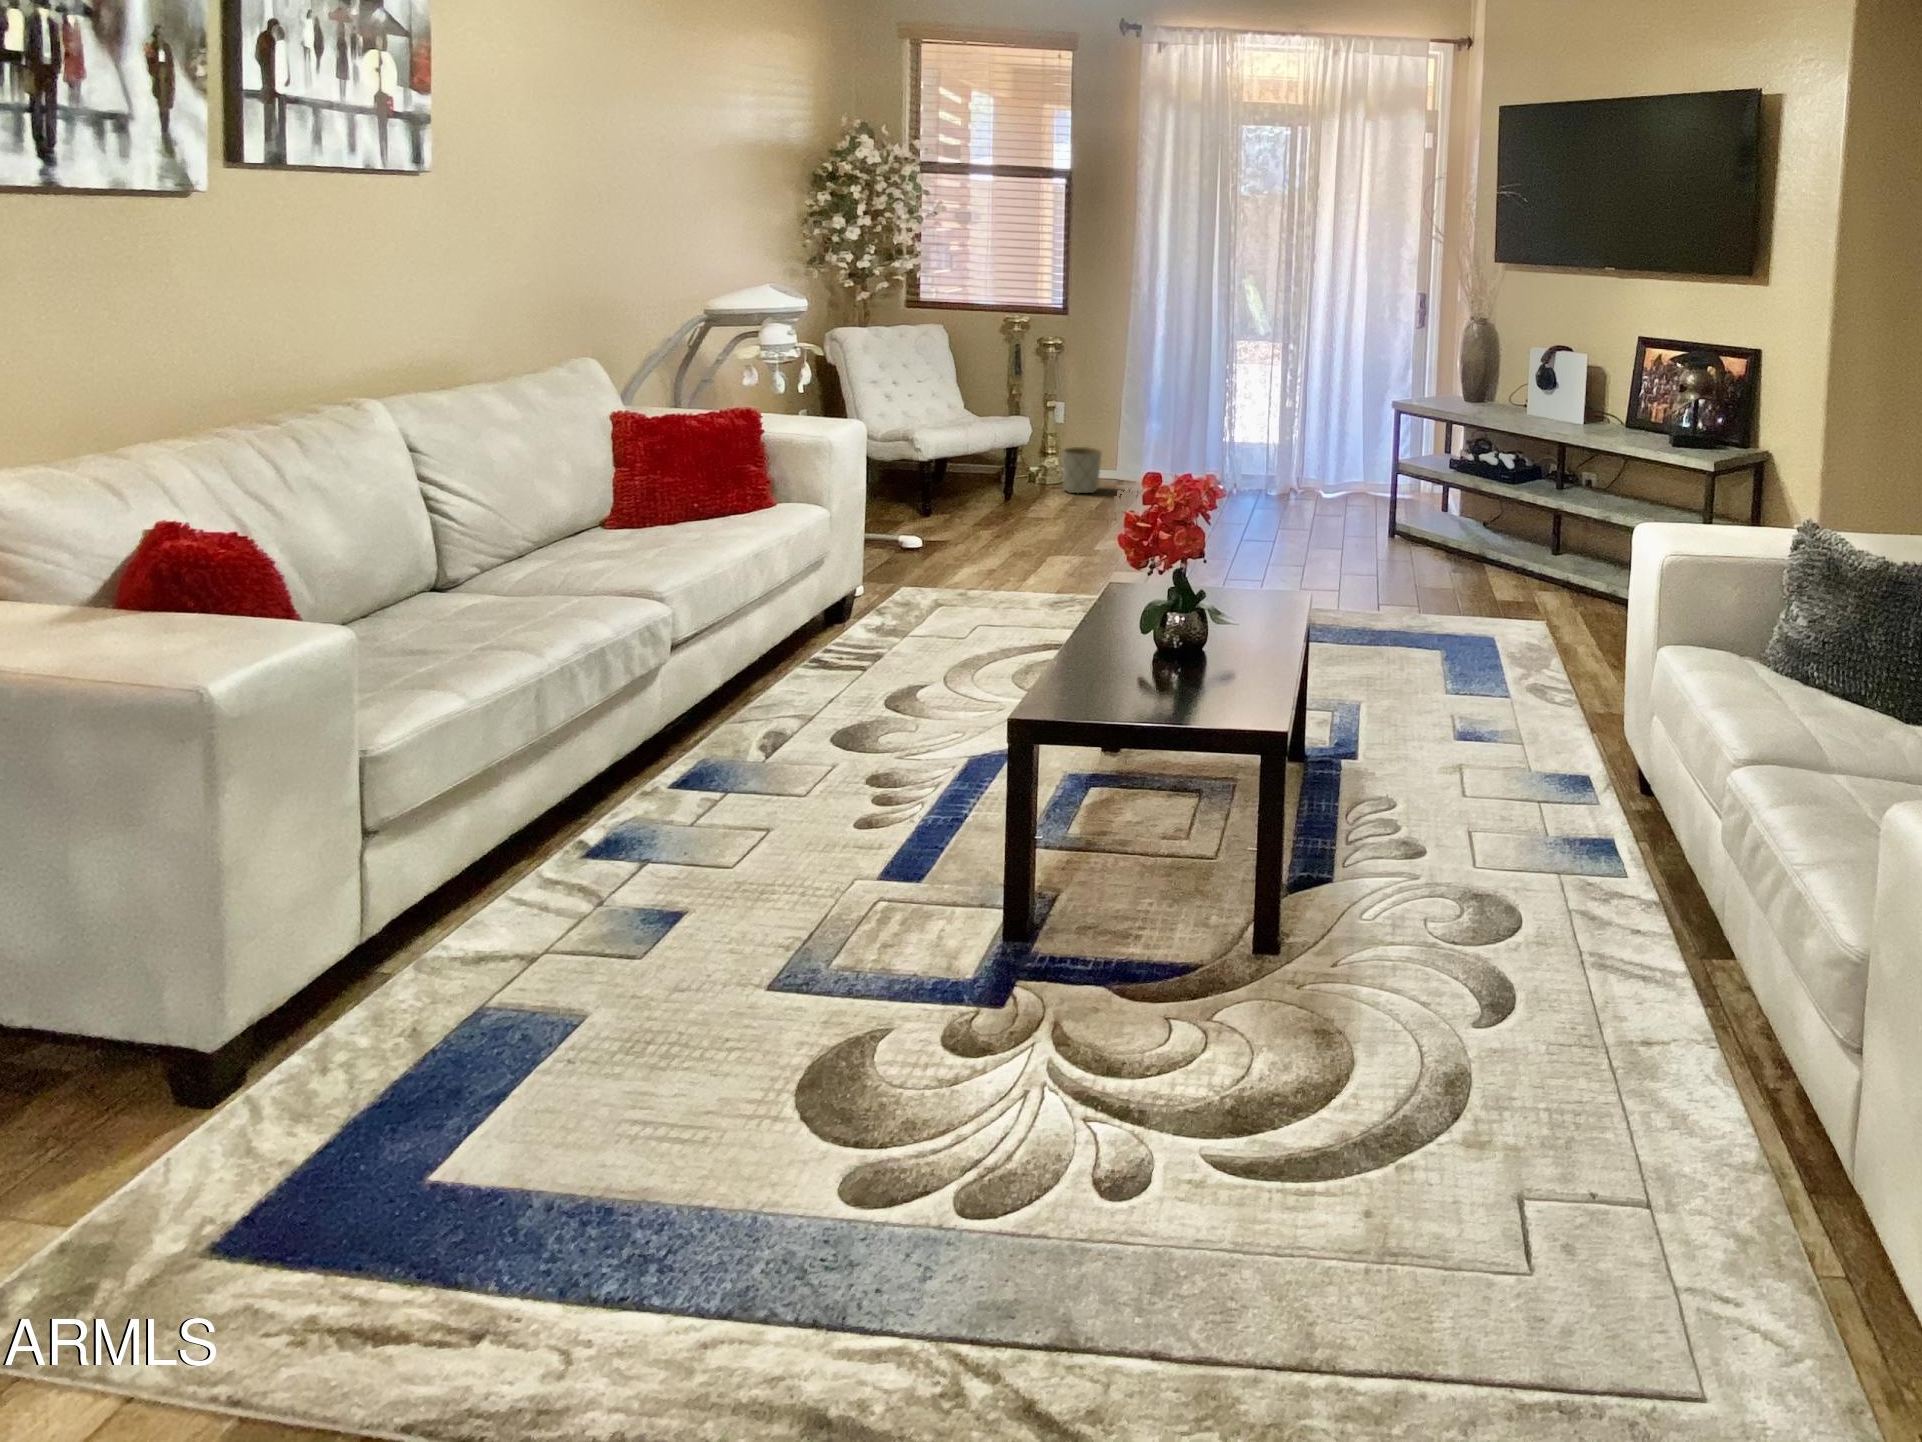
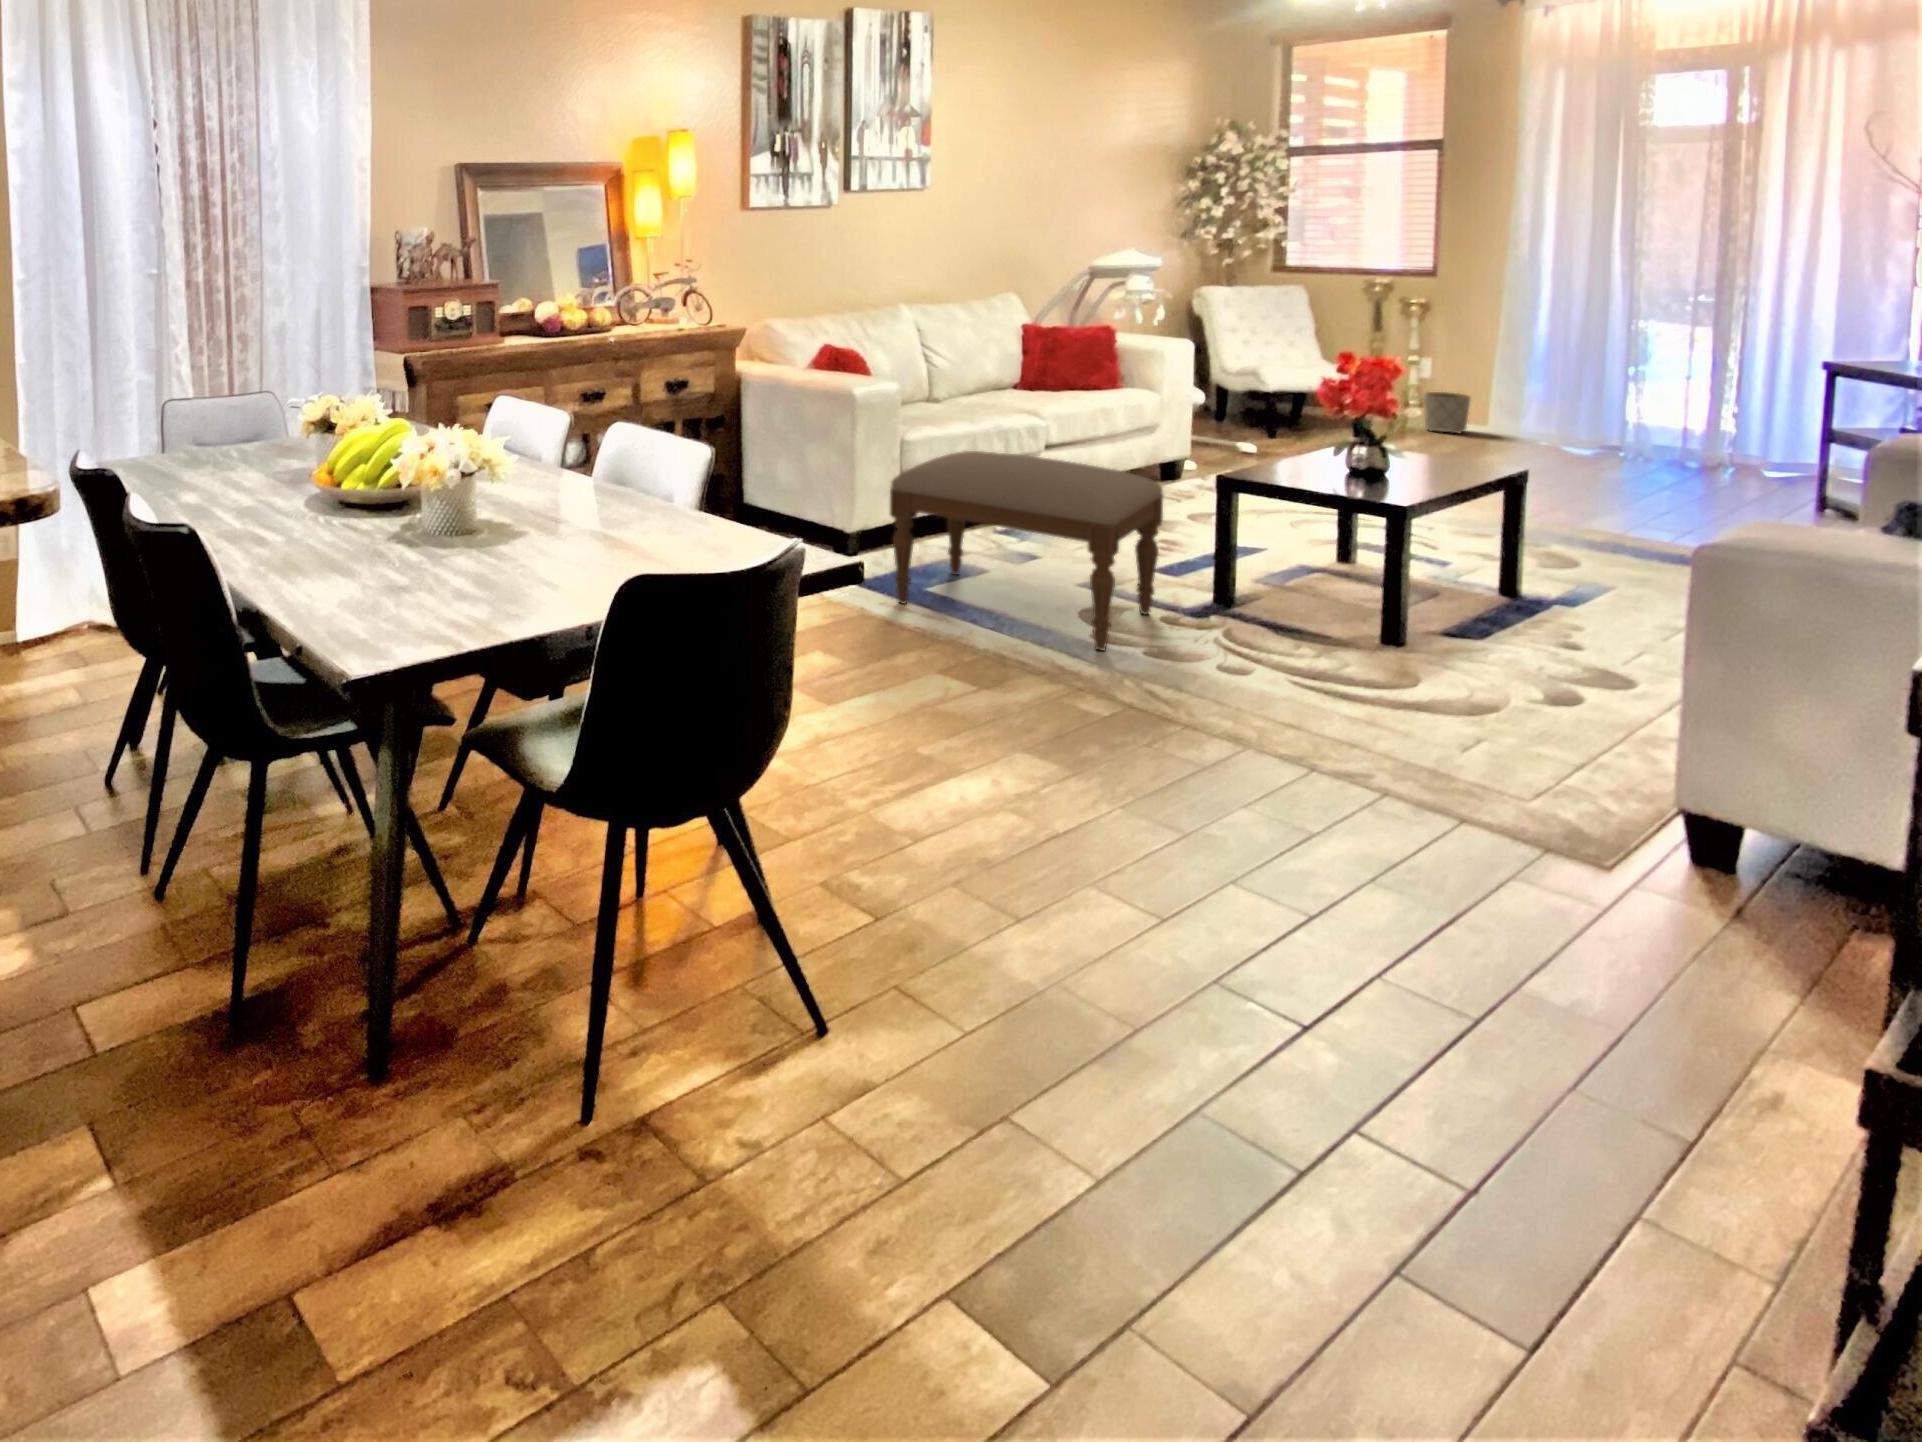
ottoman: none [314,775,934,1279] -> present [890,451,1163,650]

